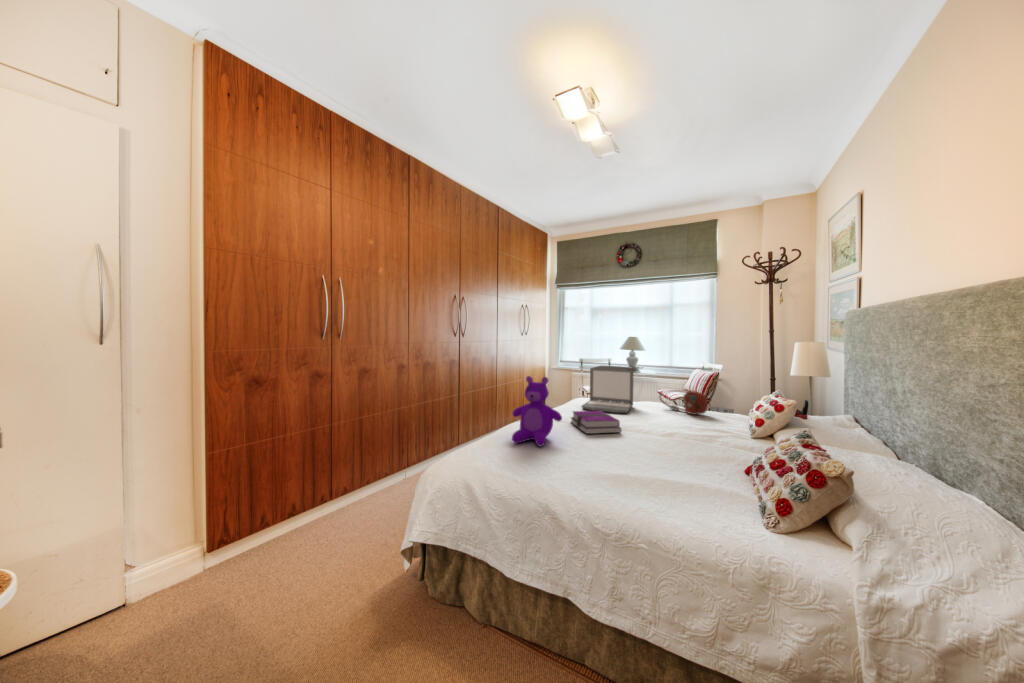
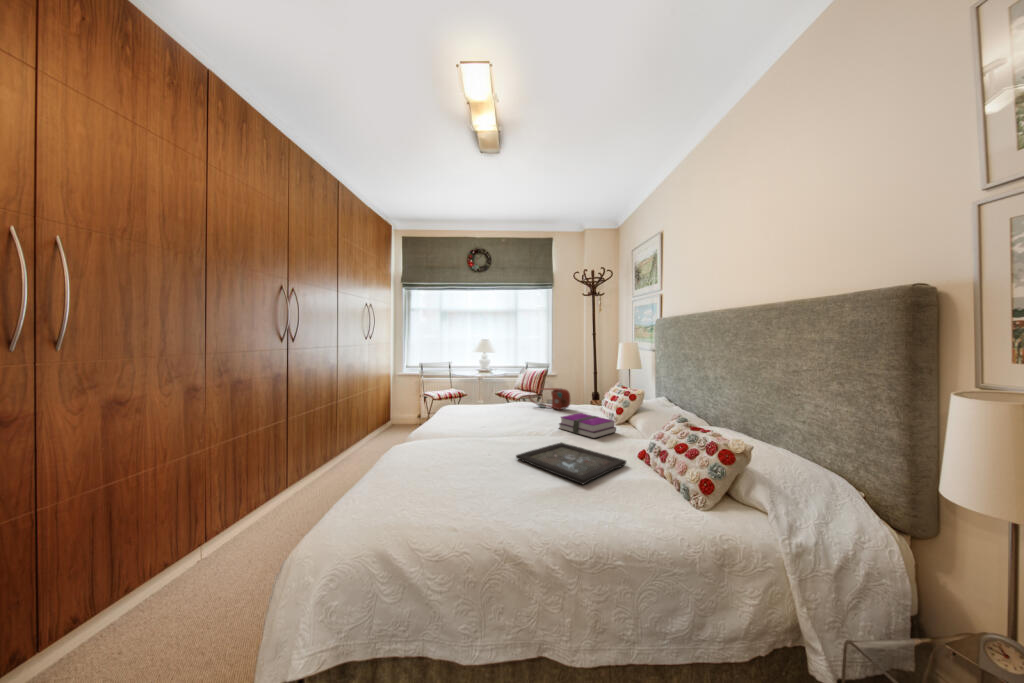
laptop: present [582,366,634,413] -> none [460,369,507,416]
teddy bear: present [512,376,562,446] -> none [406,385,468,470]
hardback book: present [571,411,621,434] -> present [559,413,616,438]
tray: none [603,443,718,479] -> present [516,443,626,484]

